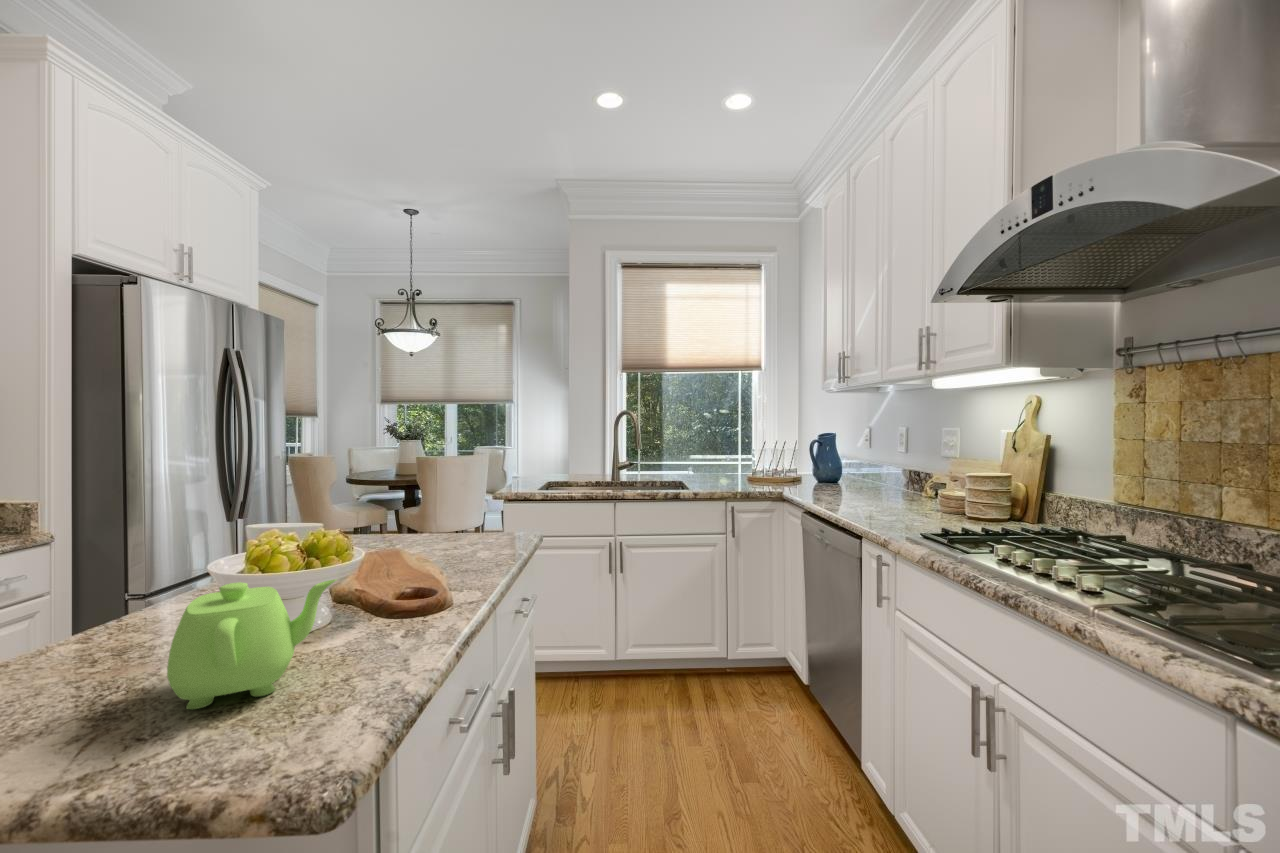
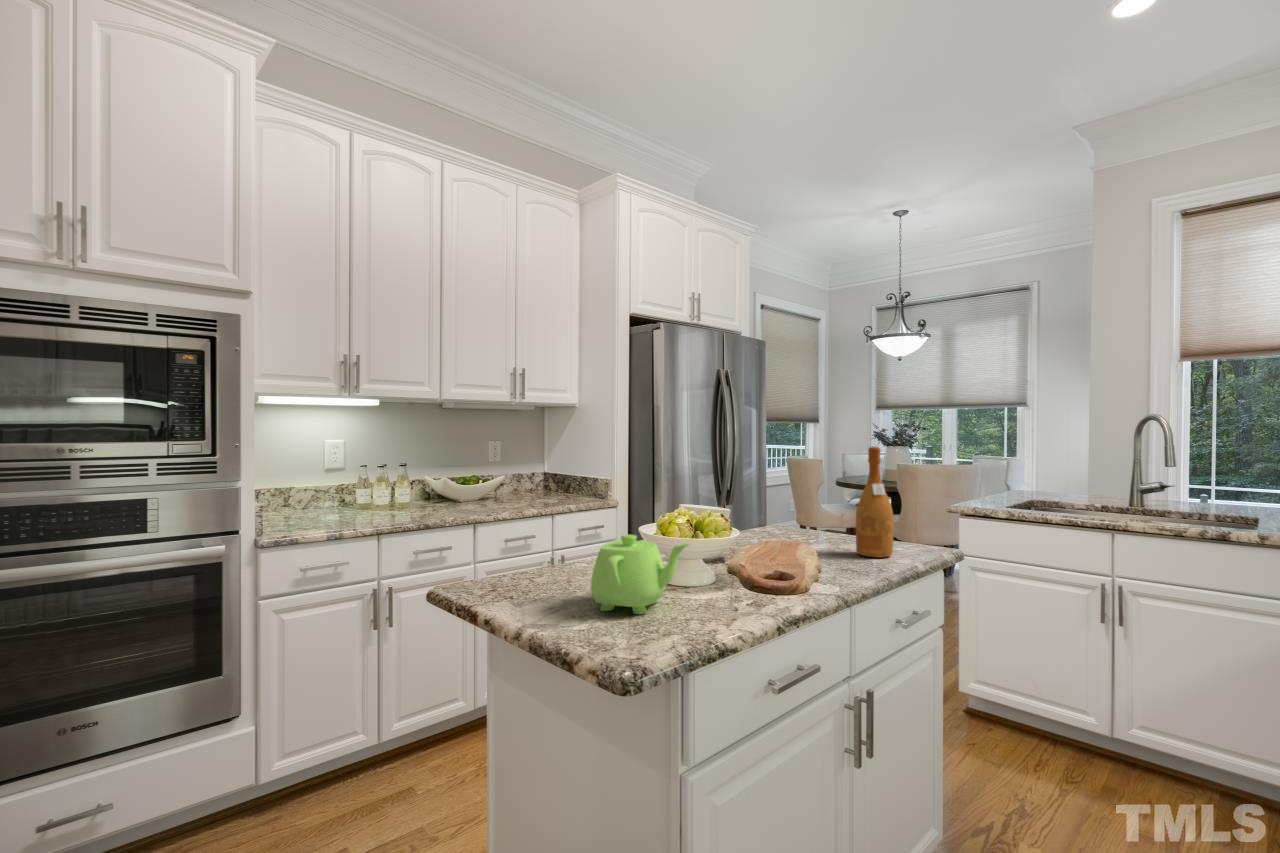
wine bottle: none [460,442,497,553] -> present [856,447,894,557]

